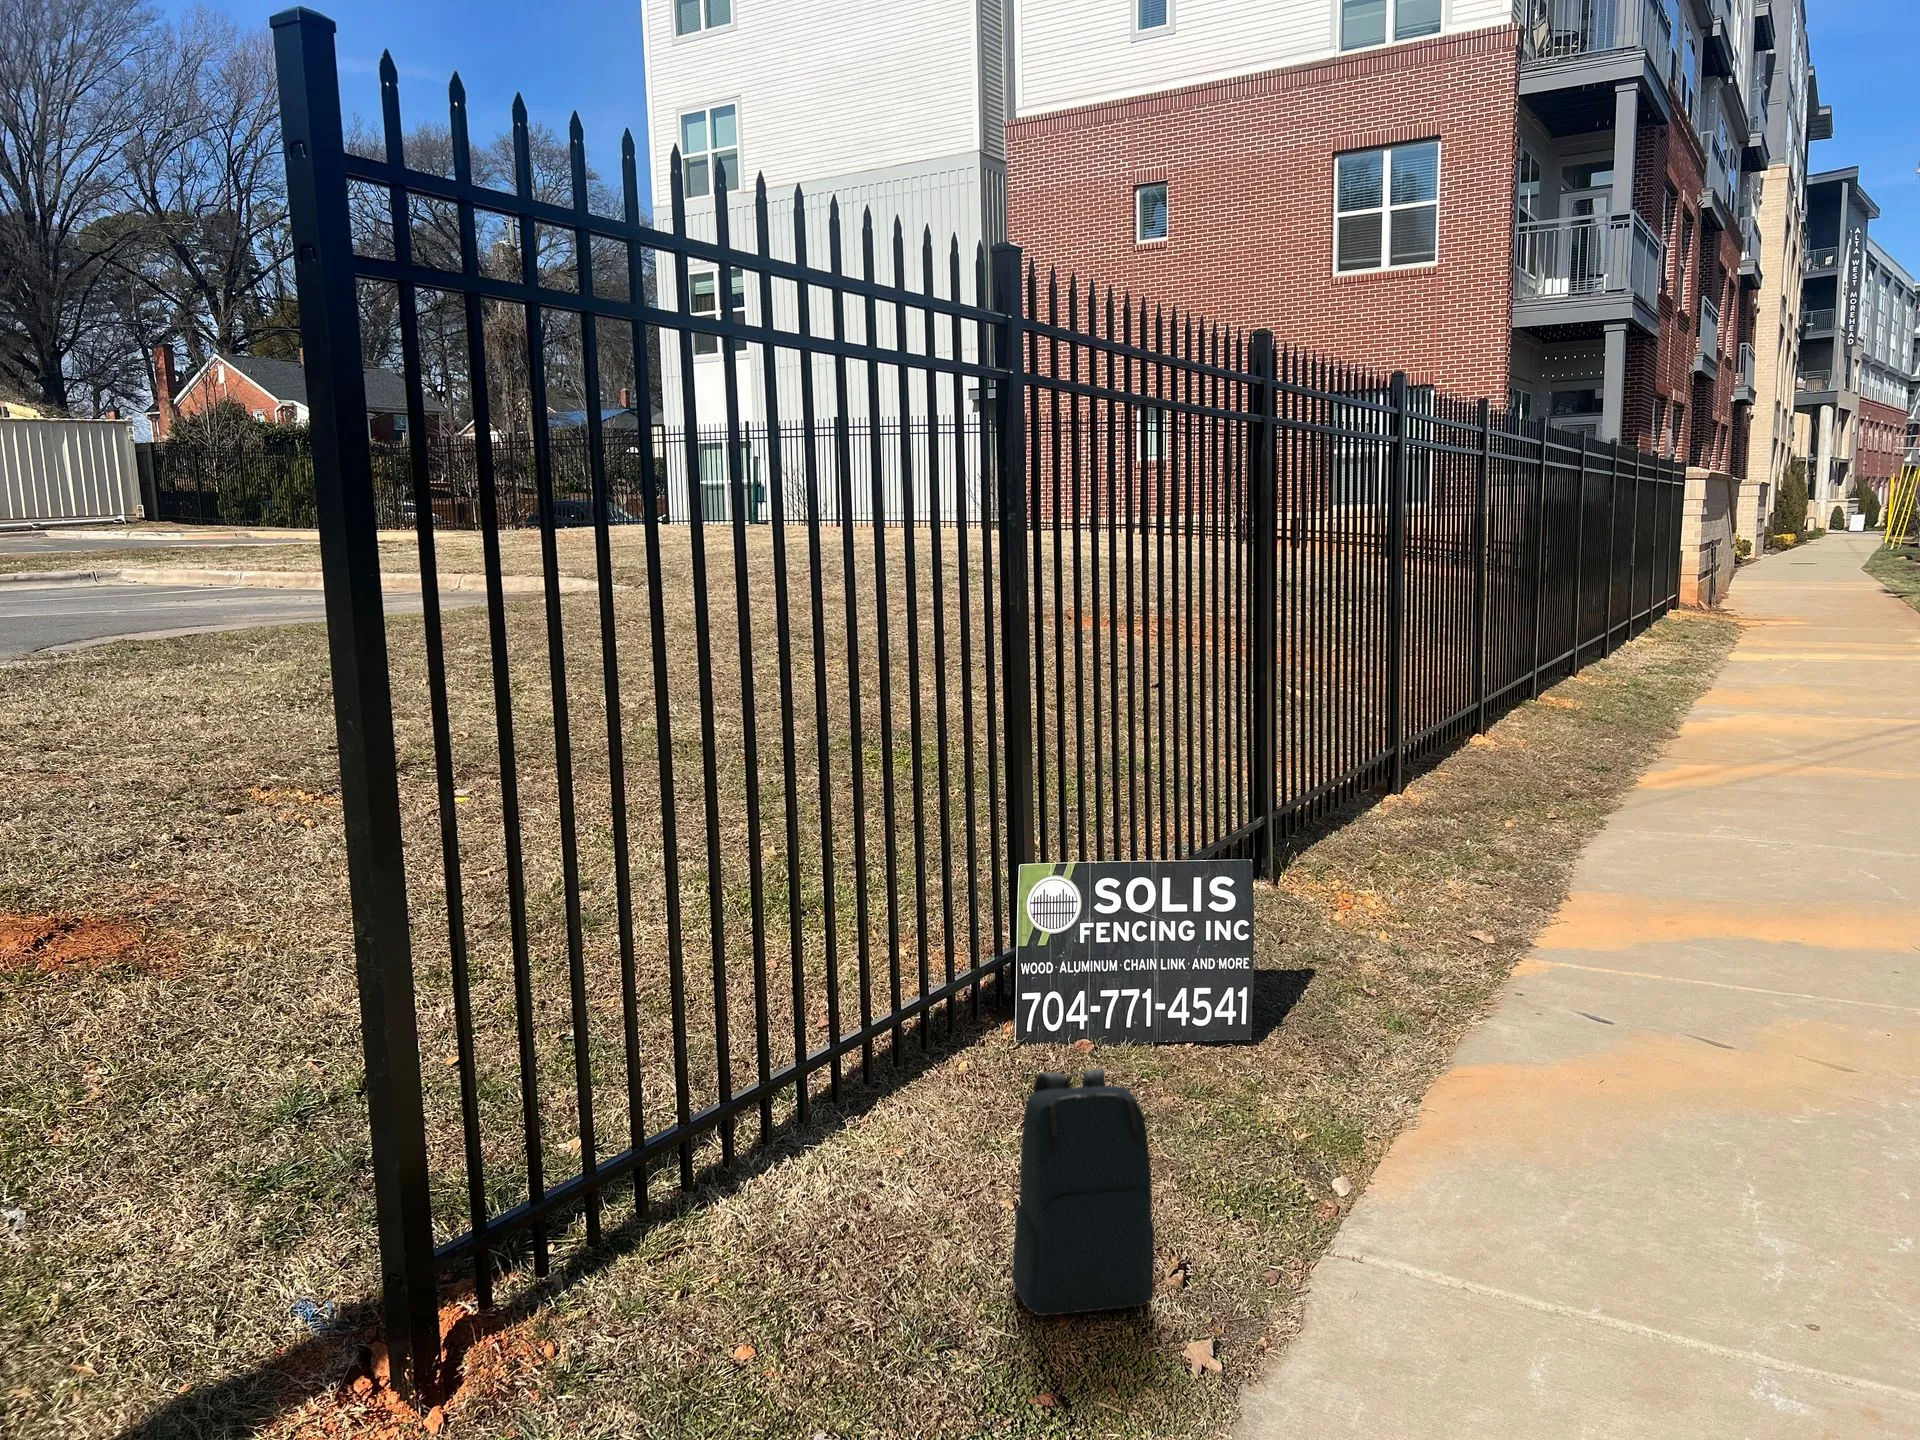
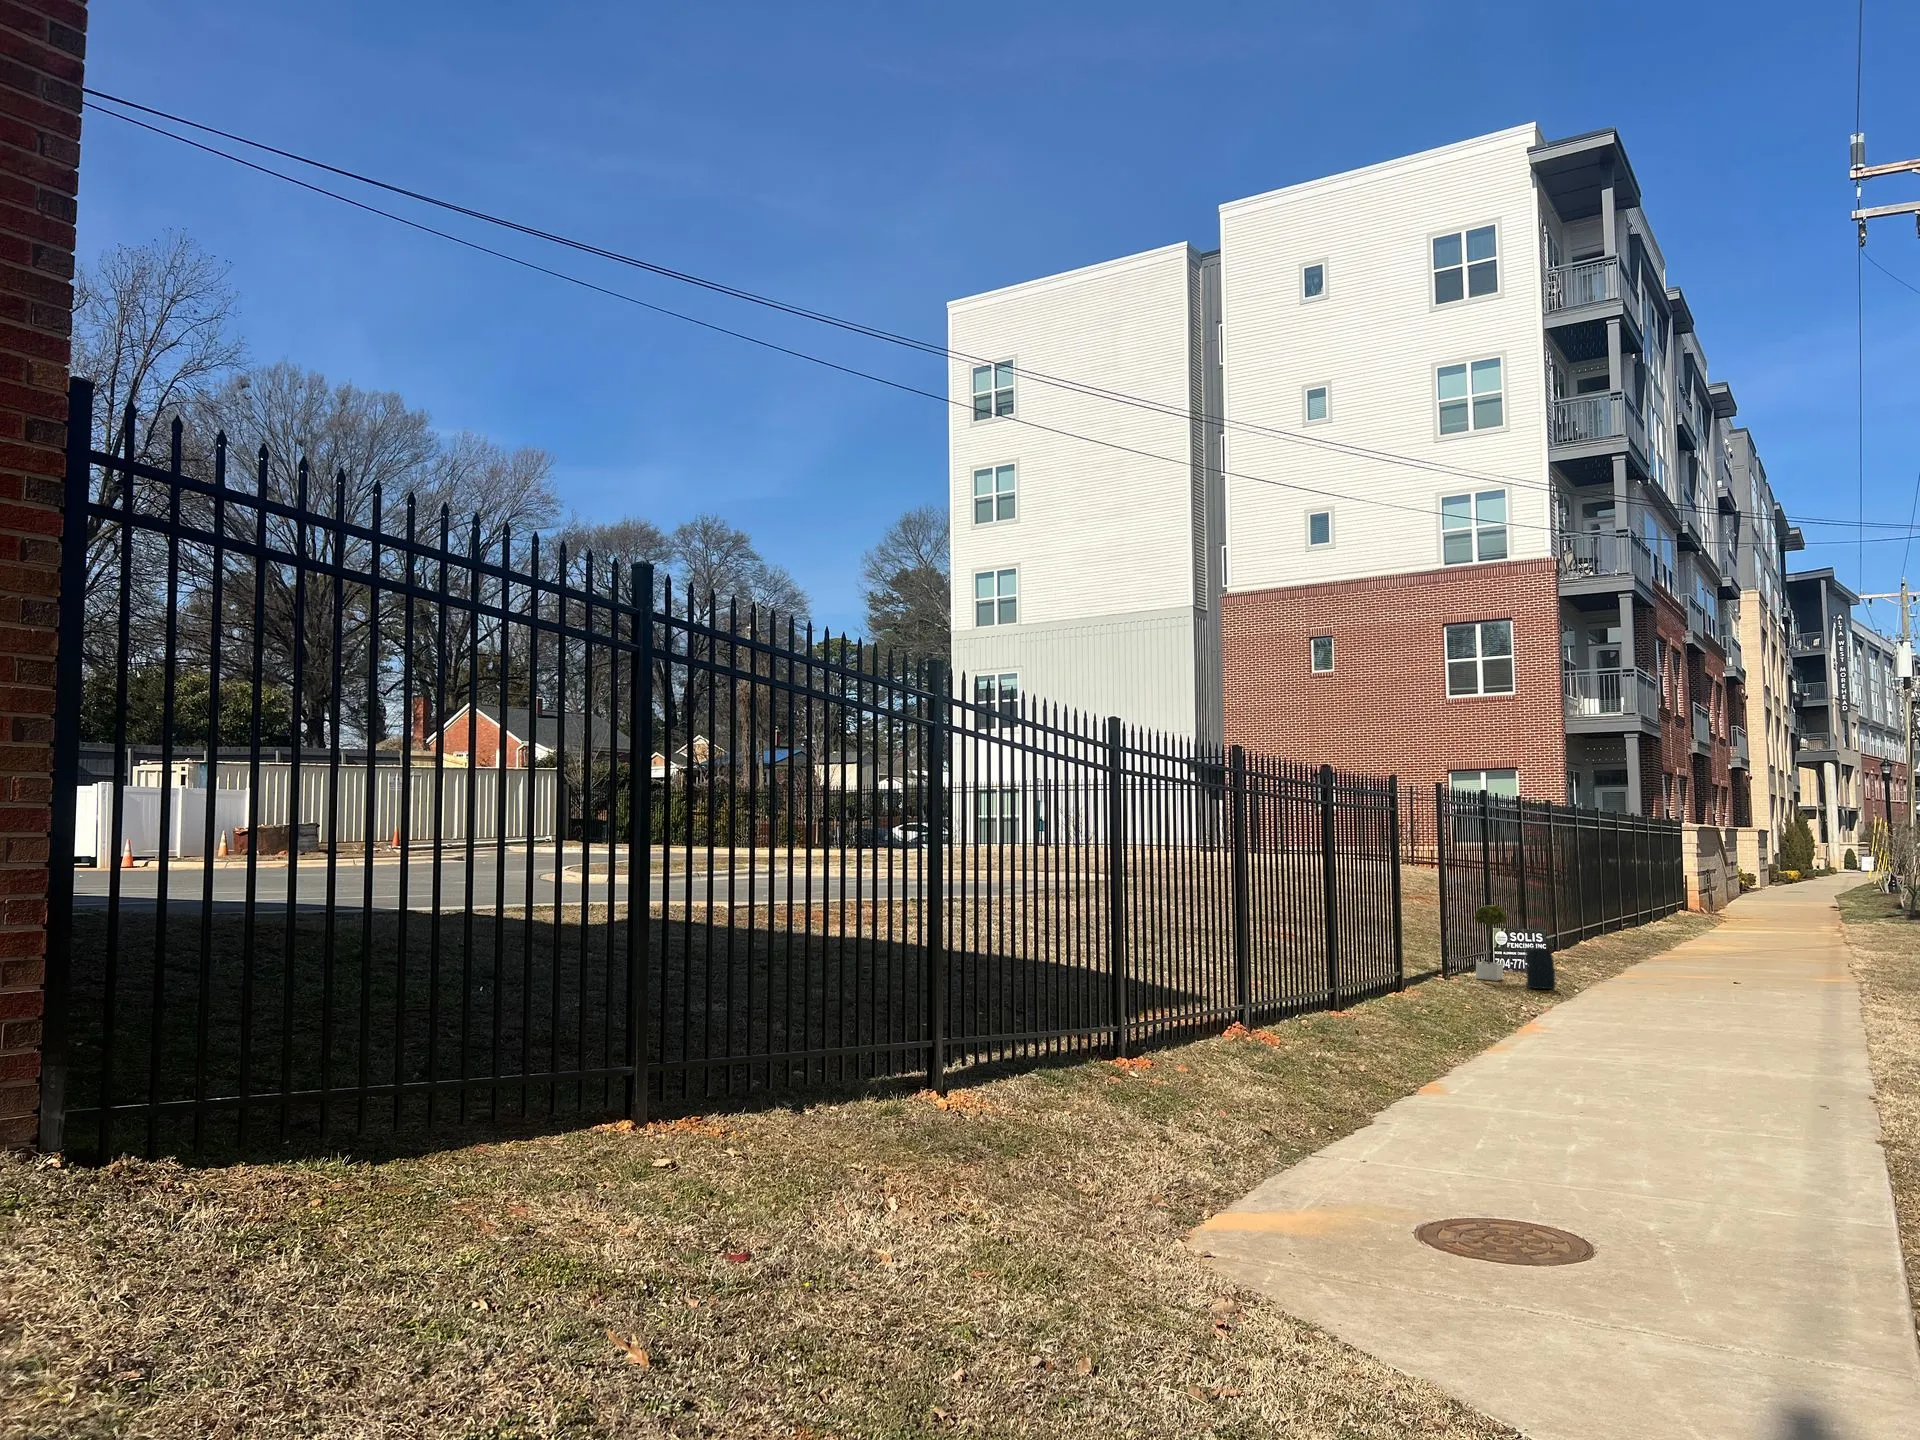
potted tree: none [885,807,1032,1134] -> present [1474,904,1507,981]

